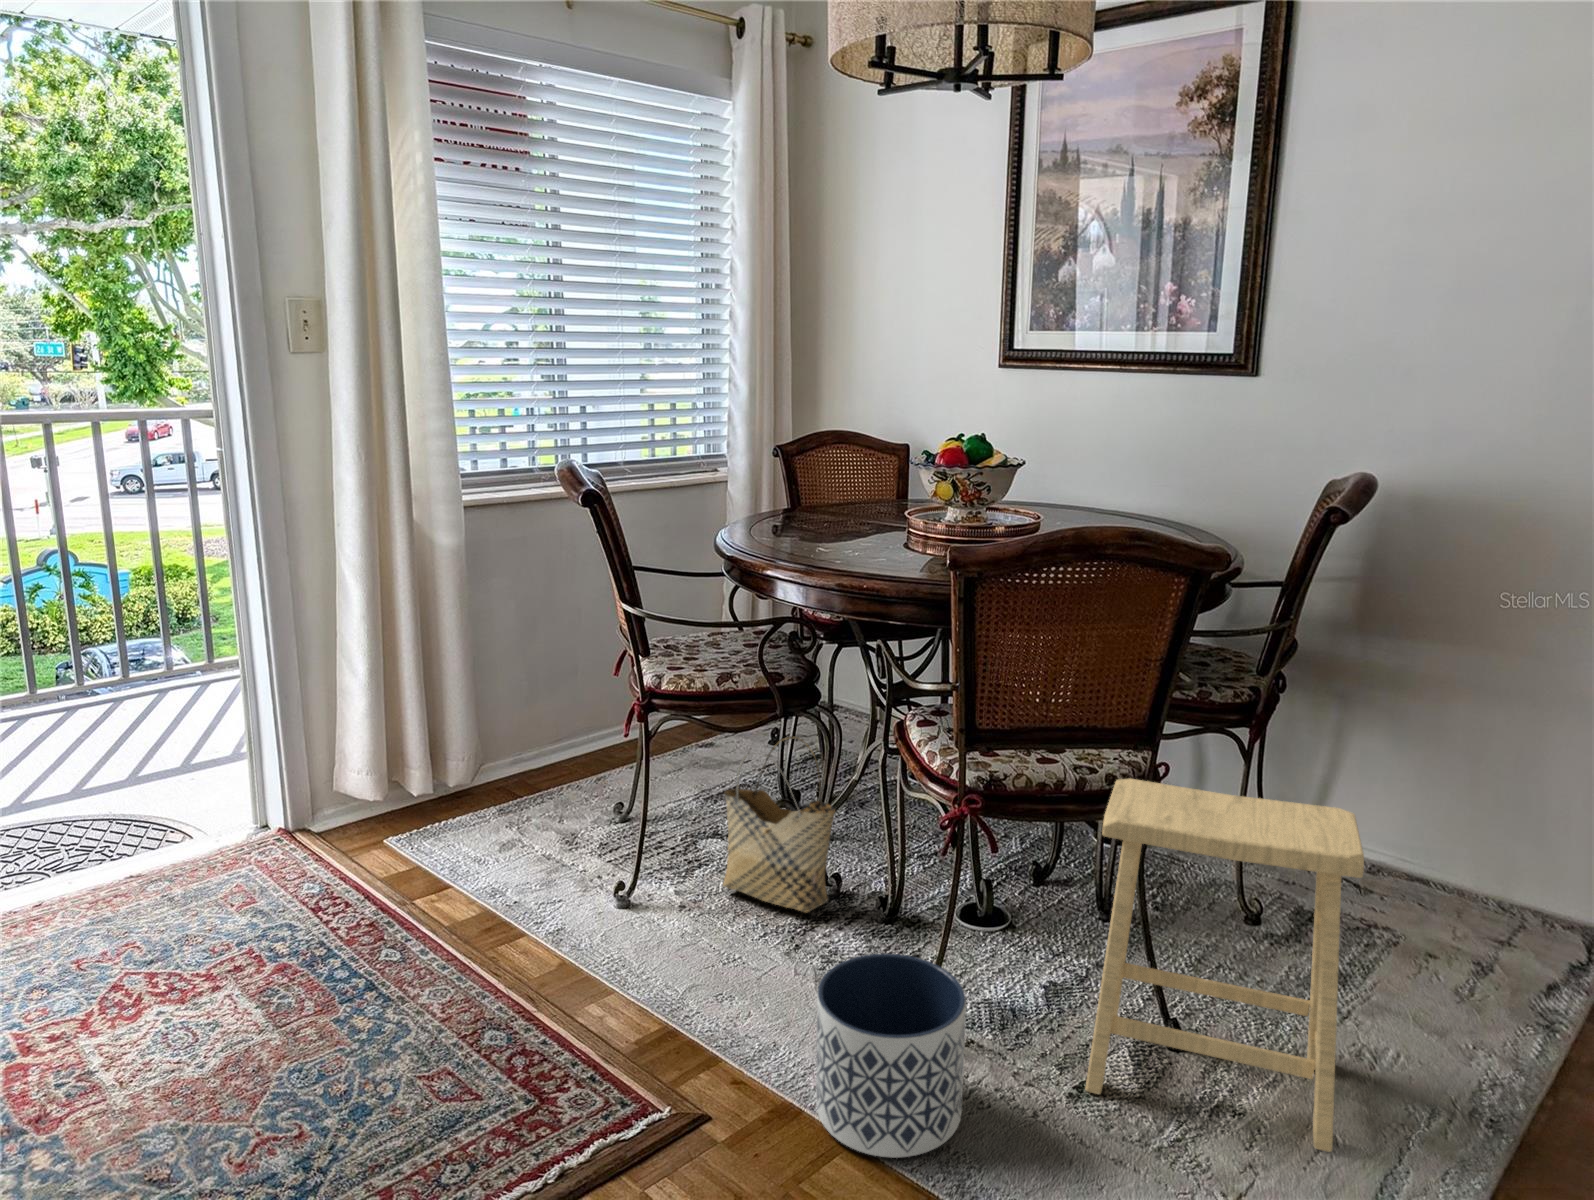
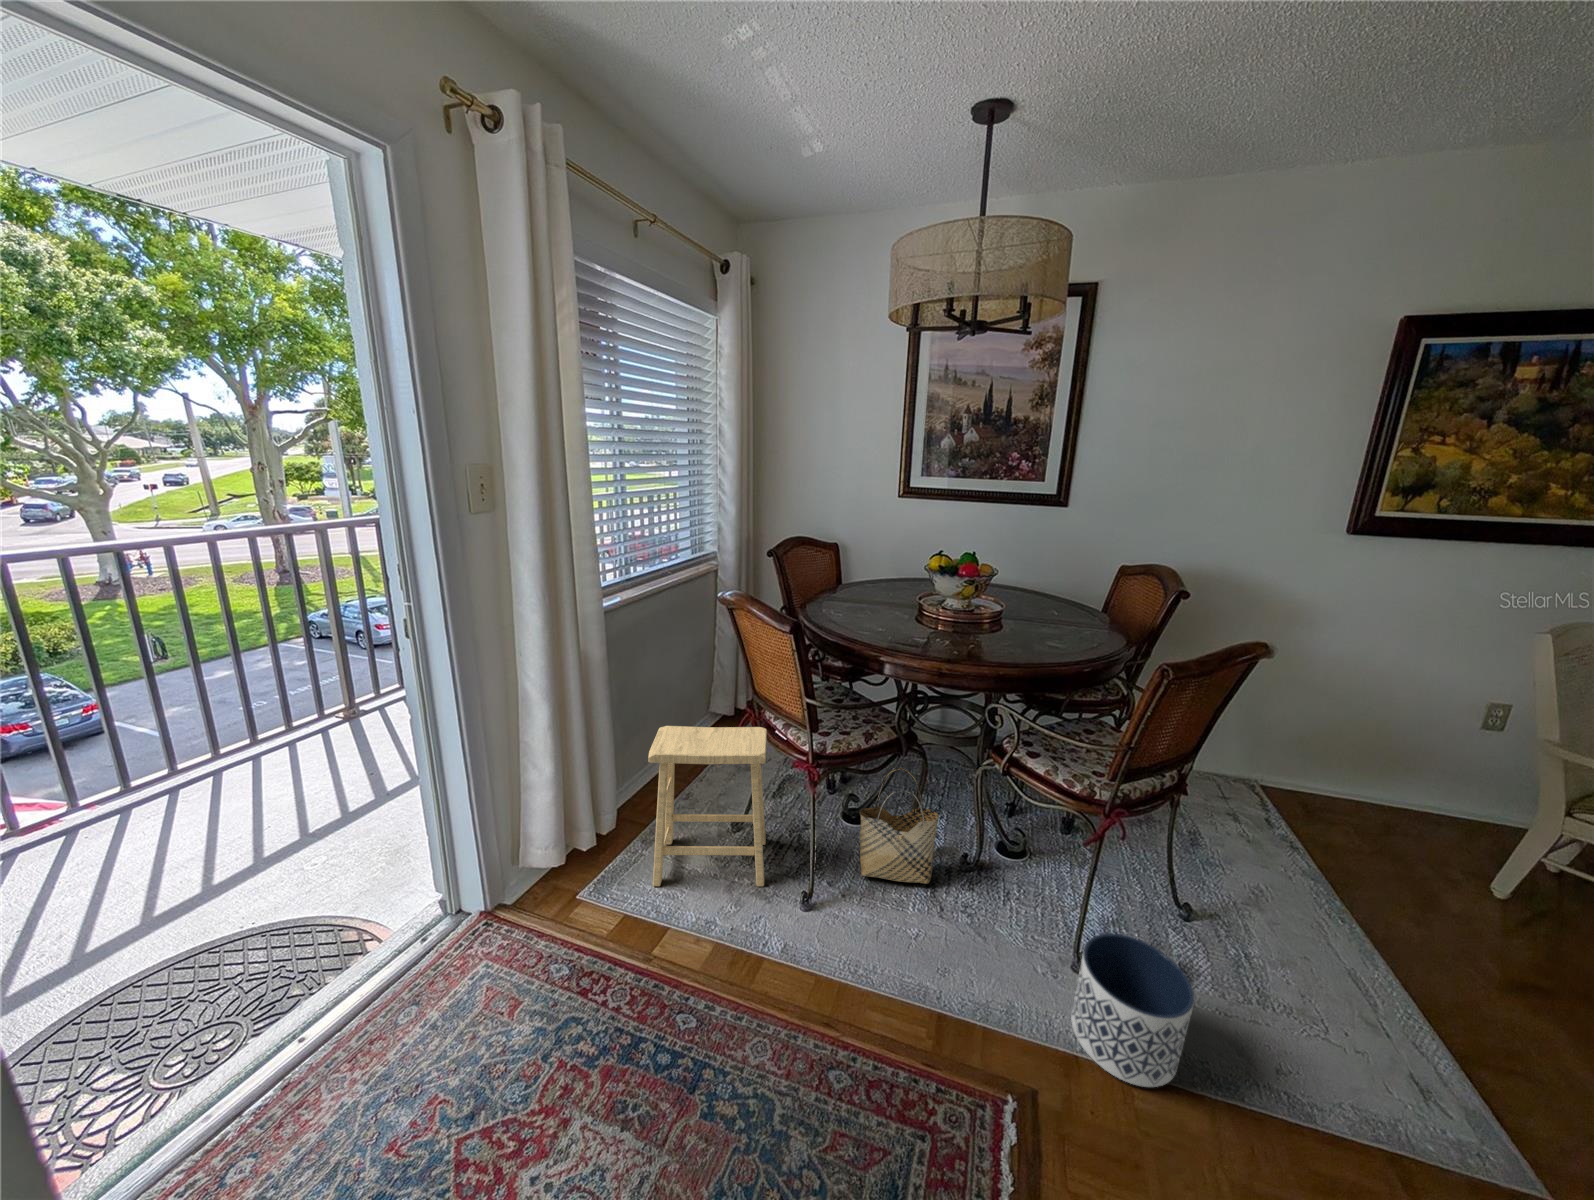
footstool: present [1085,779,1364,1152] -> present [648,726,767,886]

